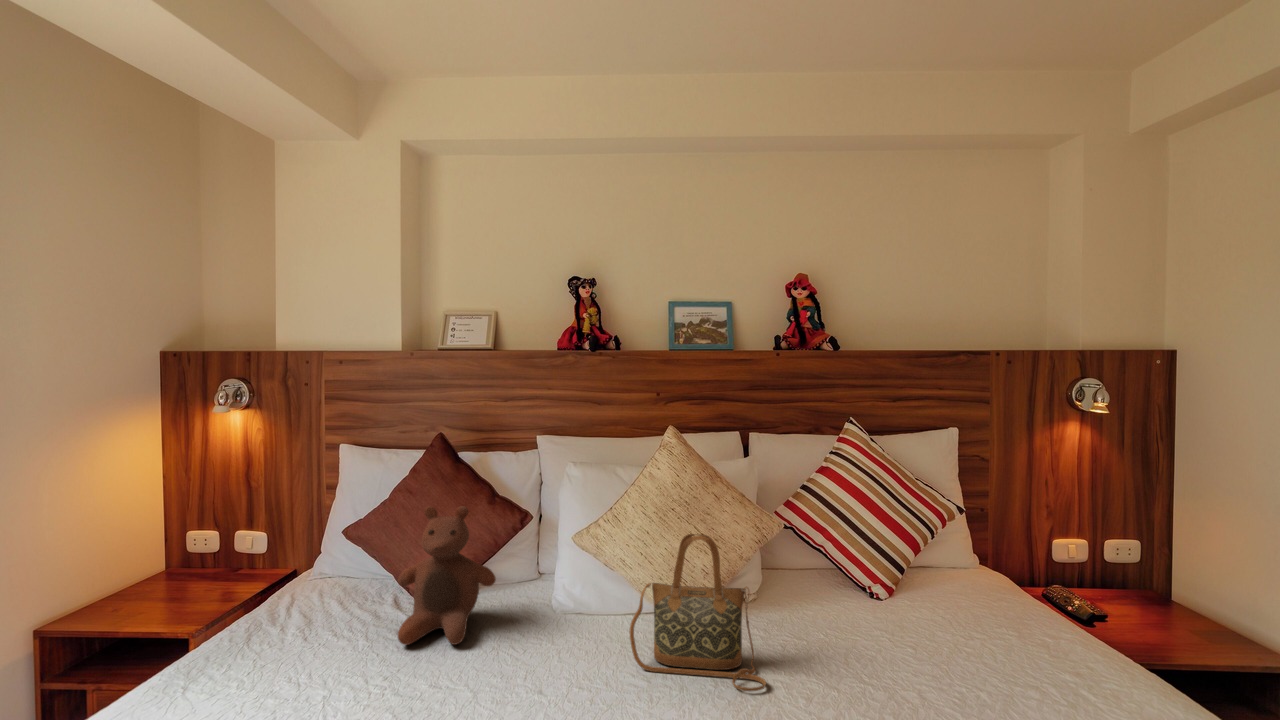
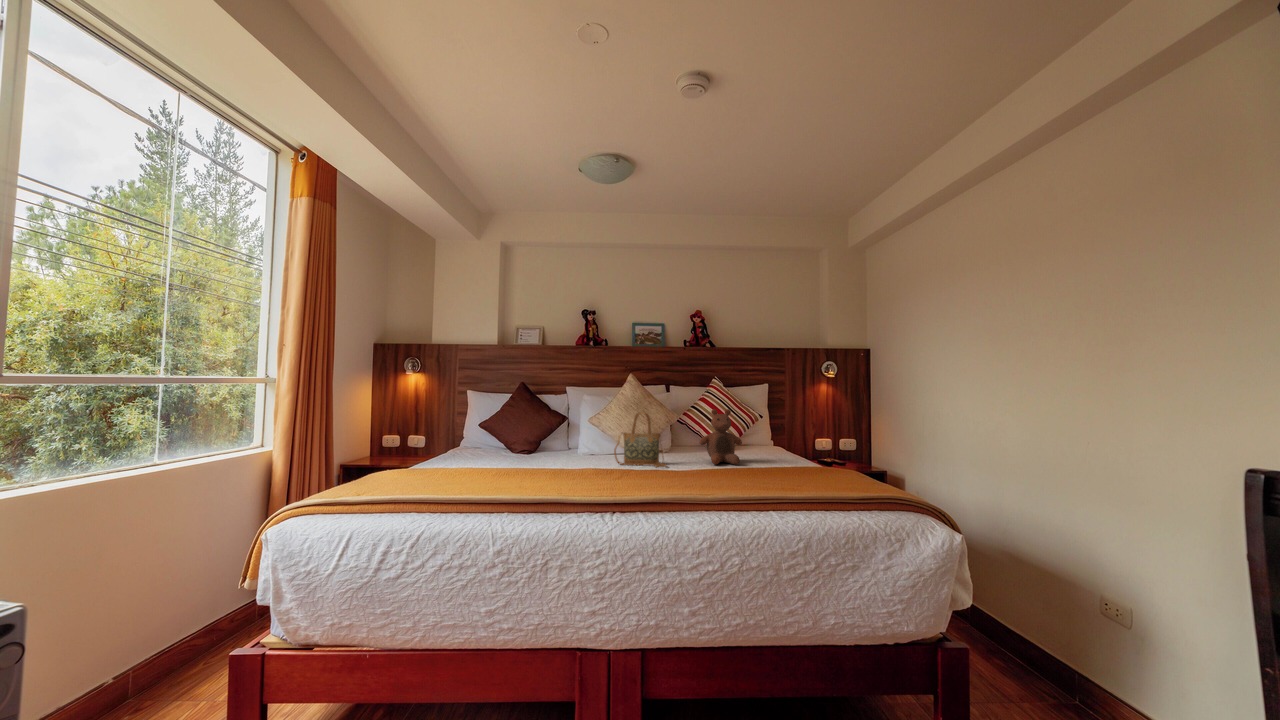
stuffed bear: present [398,506,496,645] -> present [699,409,742,465]

